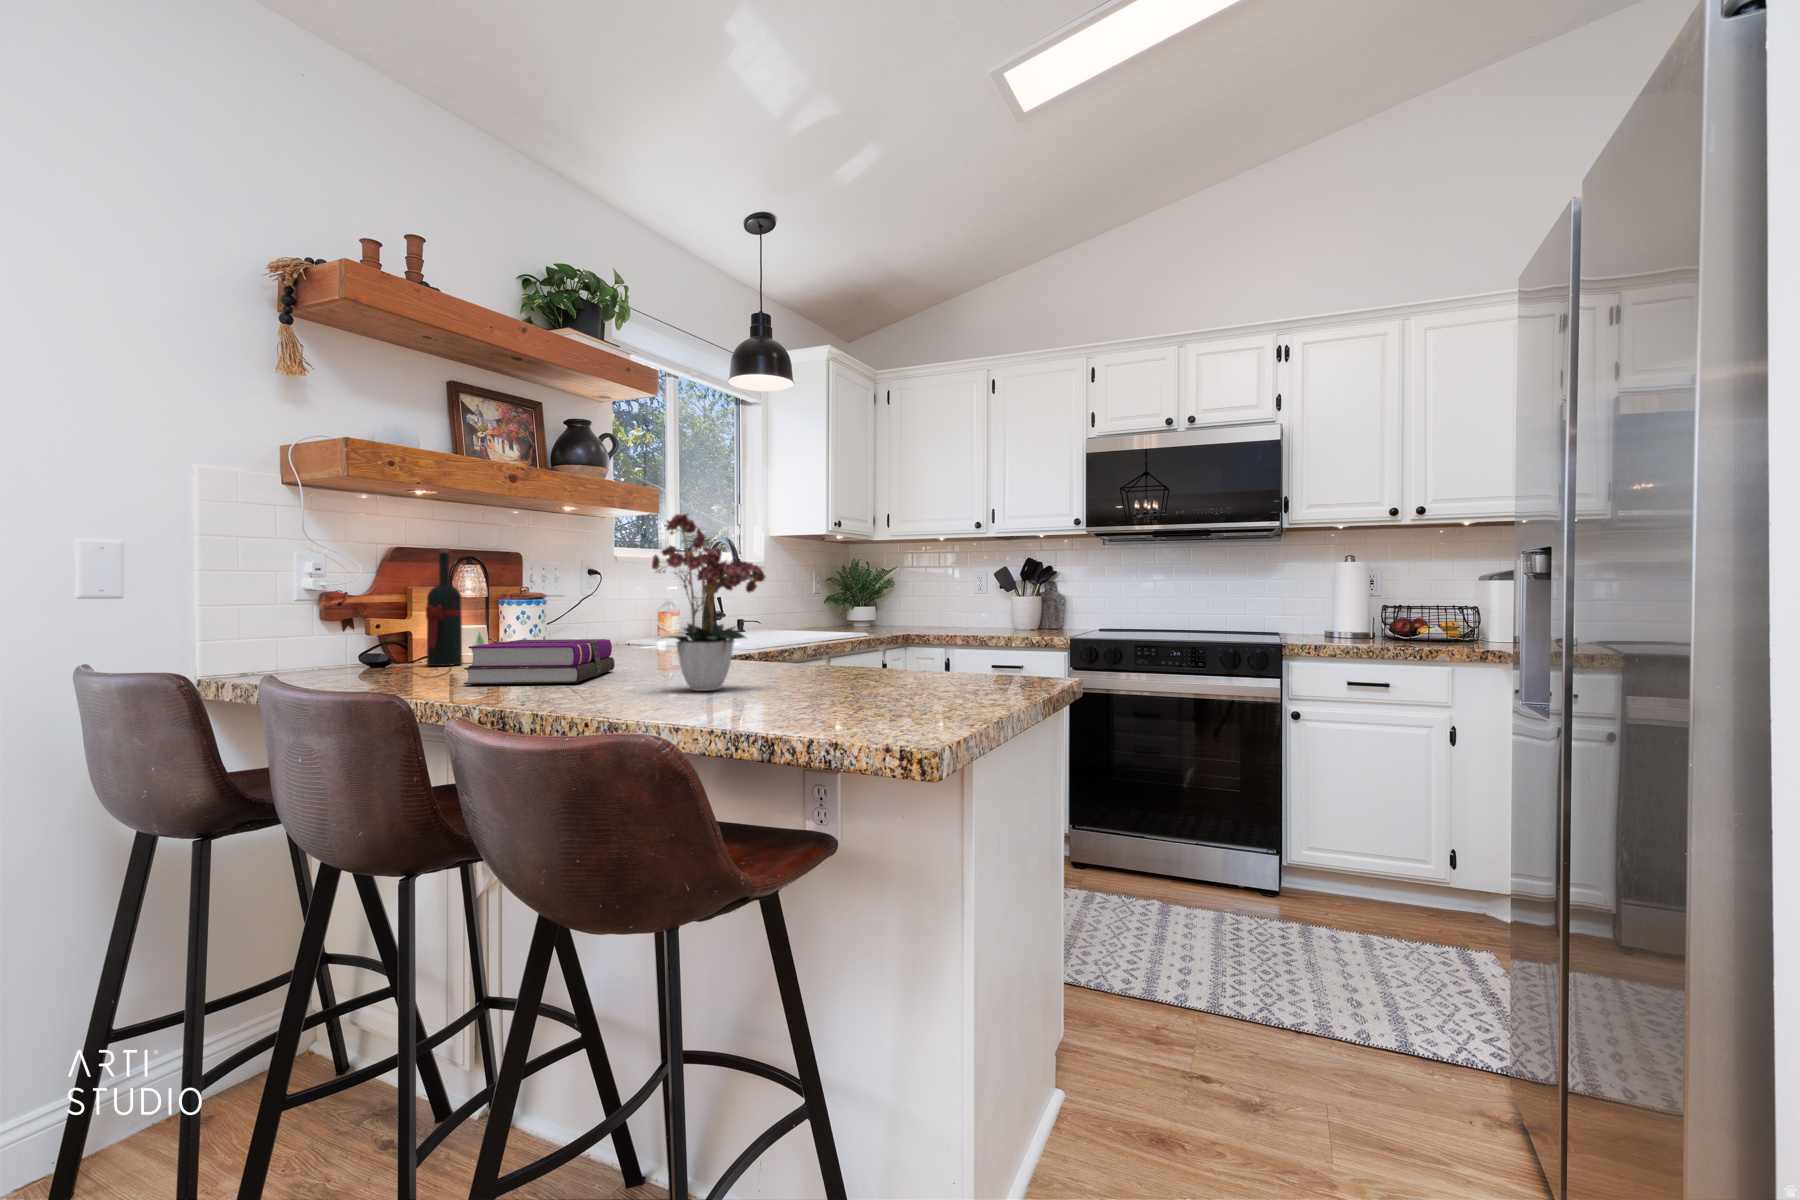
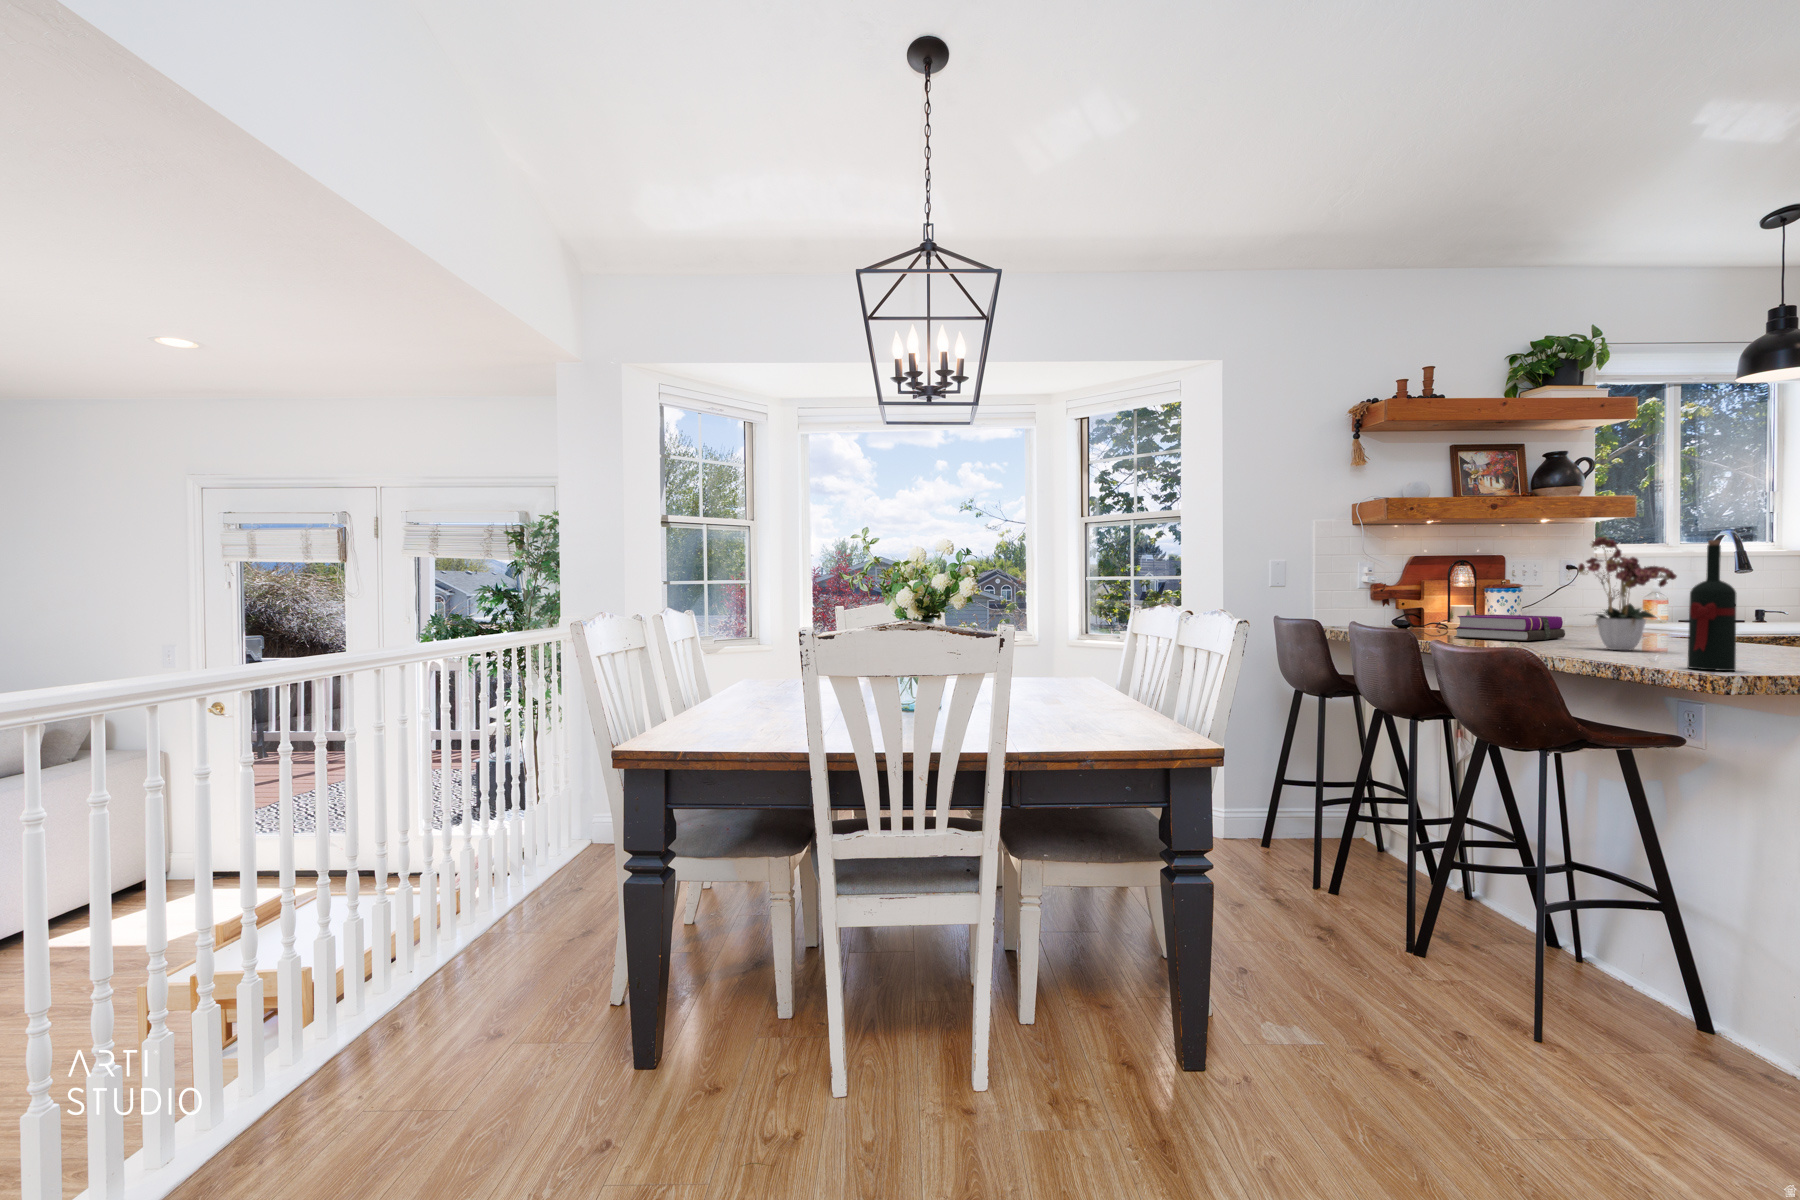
wine bottle: present [426,548,462,666] -> present [1687,540,1736,671]

